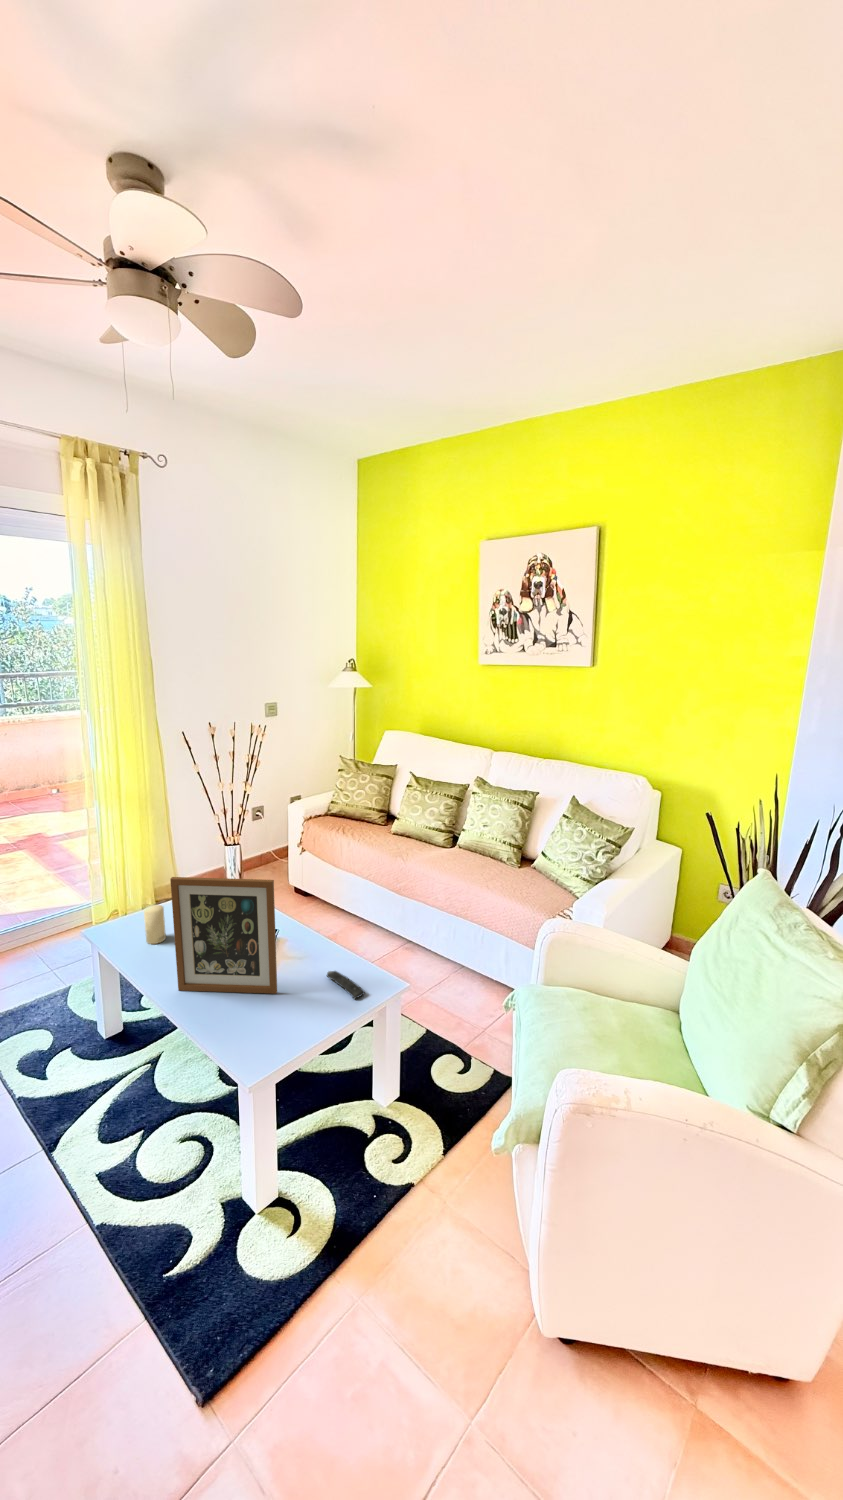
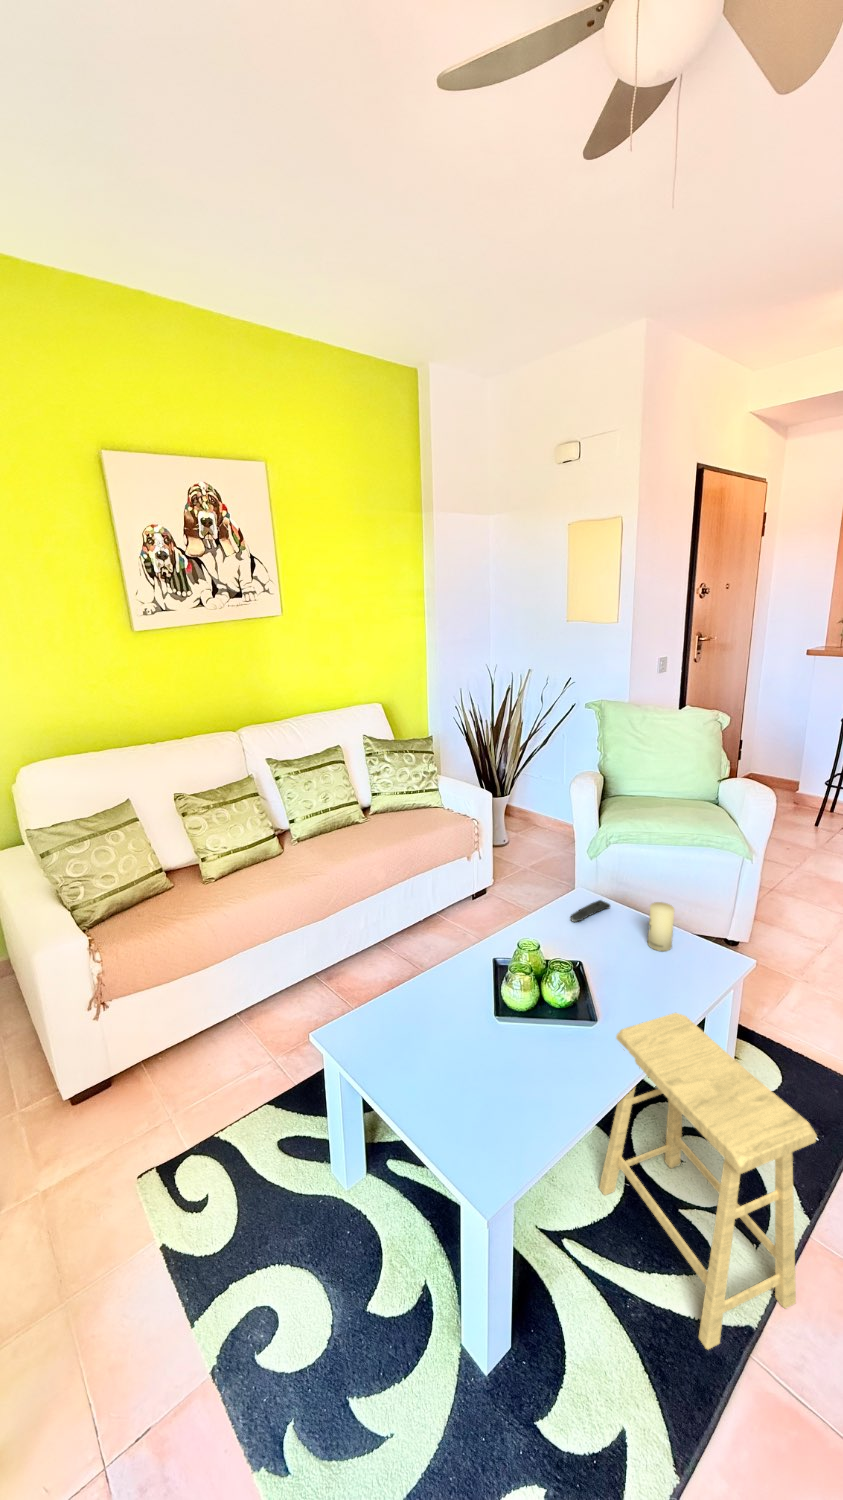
picture frame: present [170,877,277,994] -> none [613,827,648,1024]
candle: present [144,905,166,944] -> present [648,902,675,951]
footstool: none [35,976,187,1187] -> present [599,1013,817,1349]

